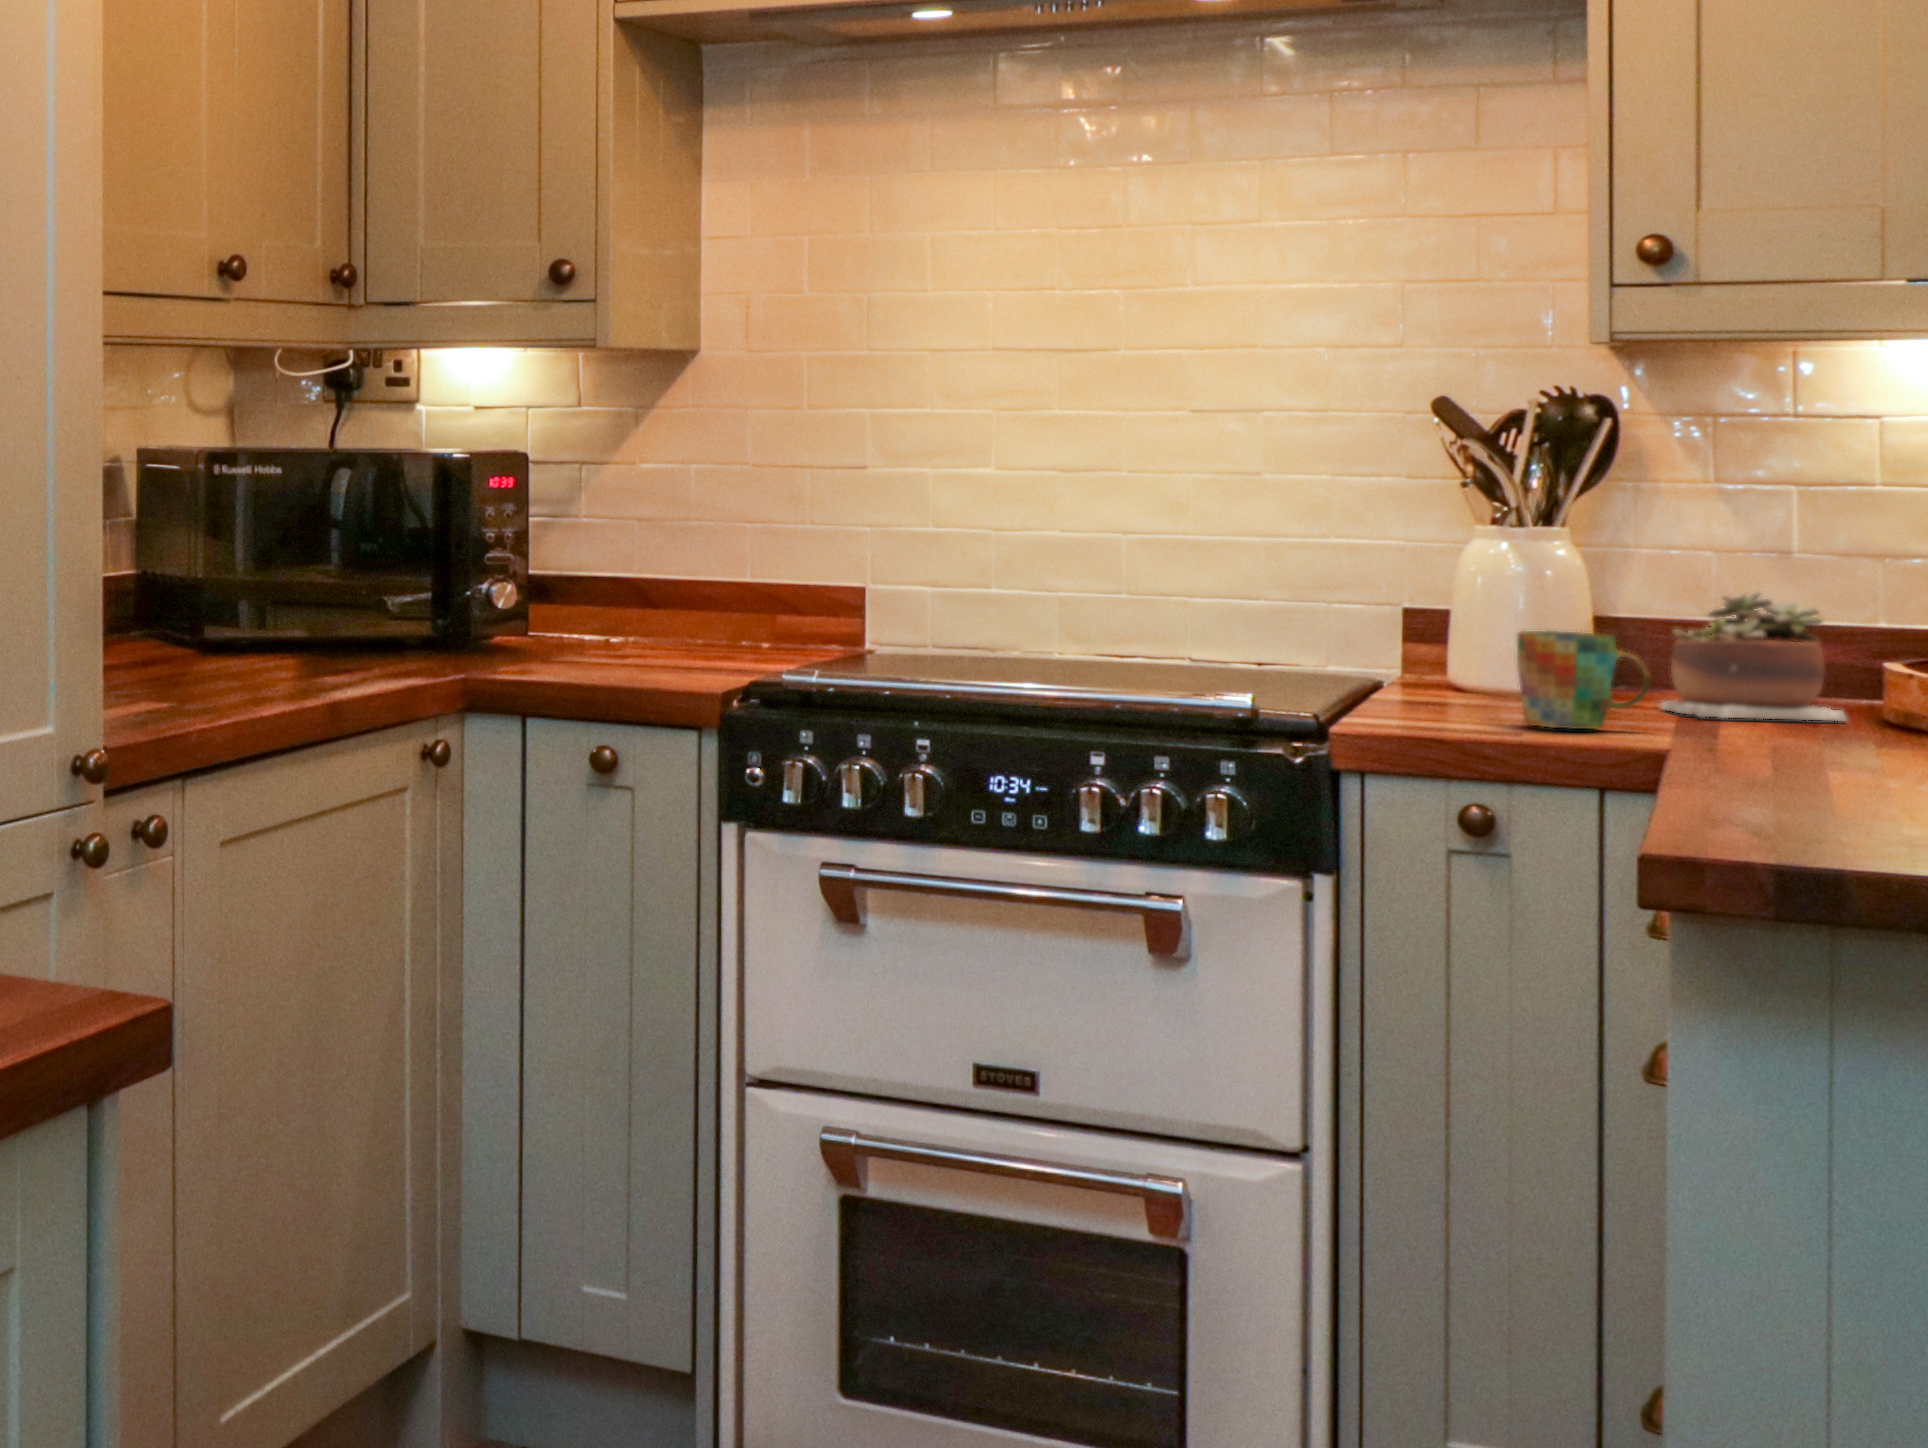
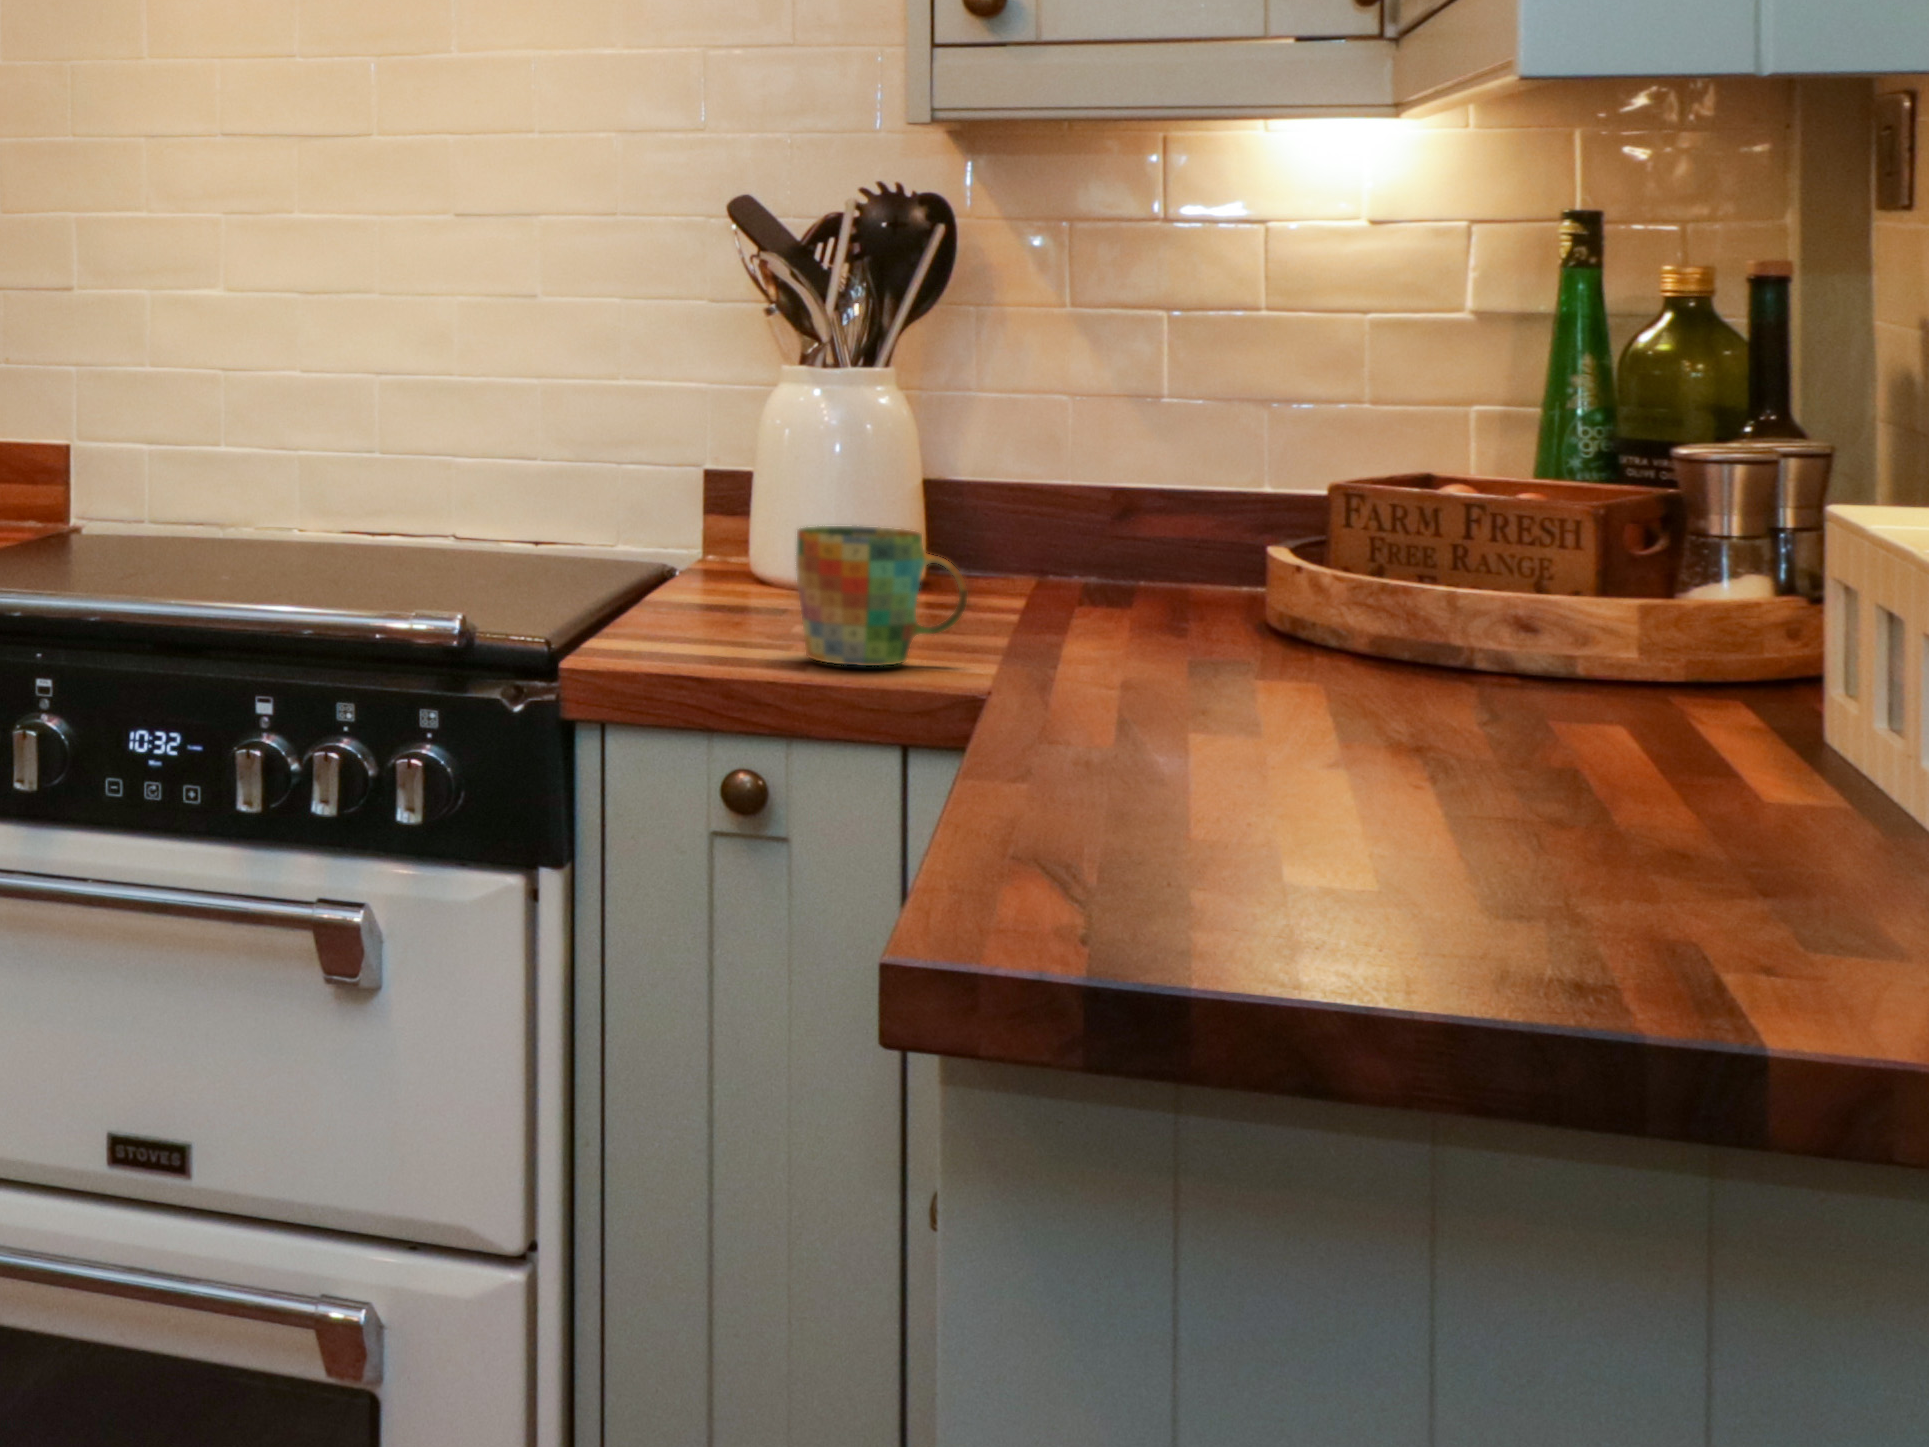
succulent plant: present [1661,592,1847,721] -> none [985,461,1223,638]

